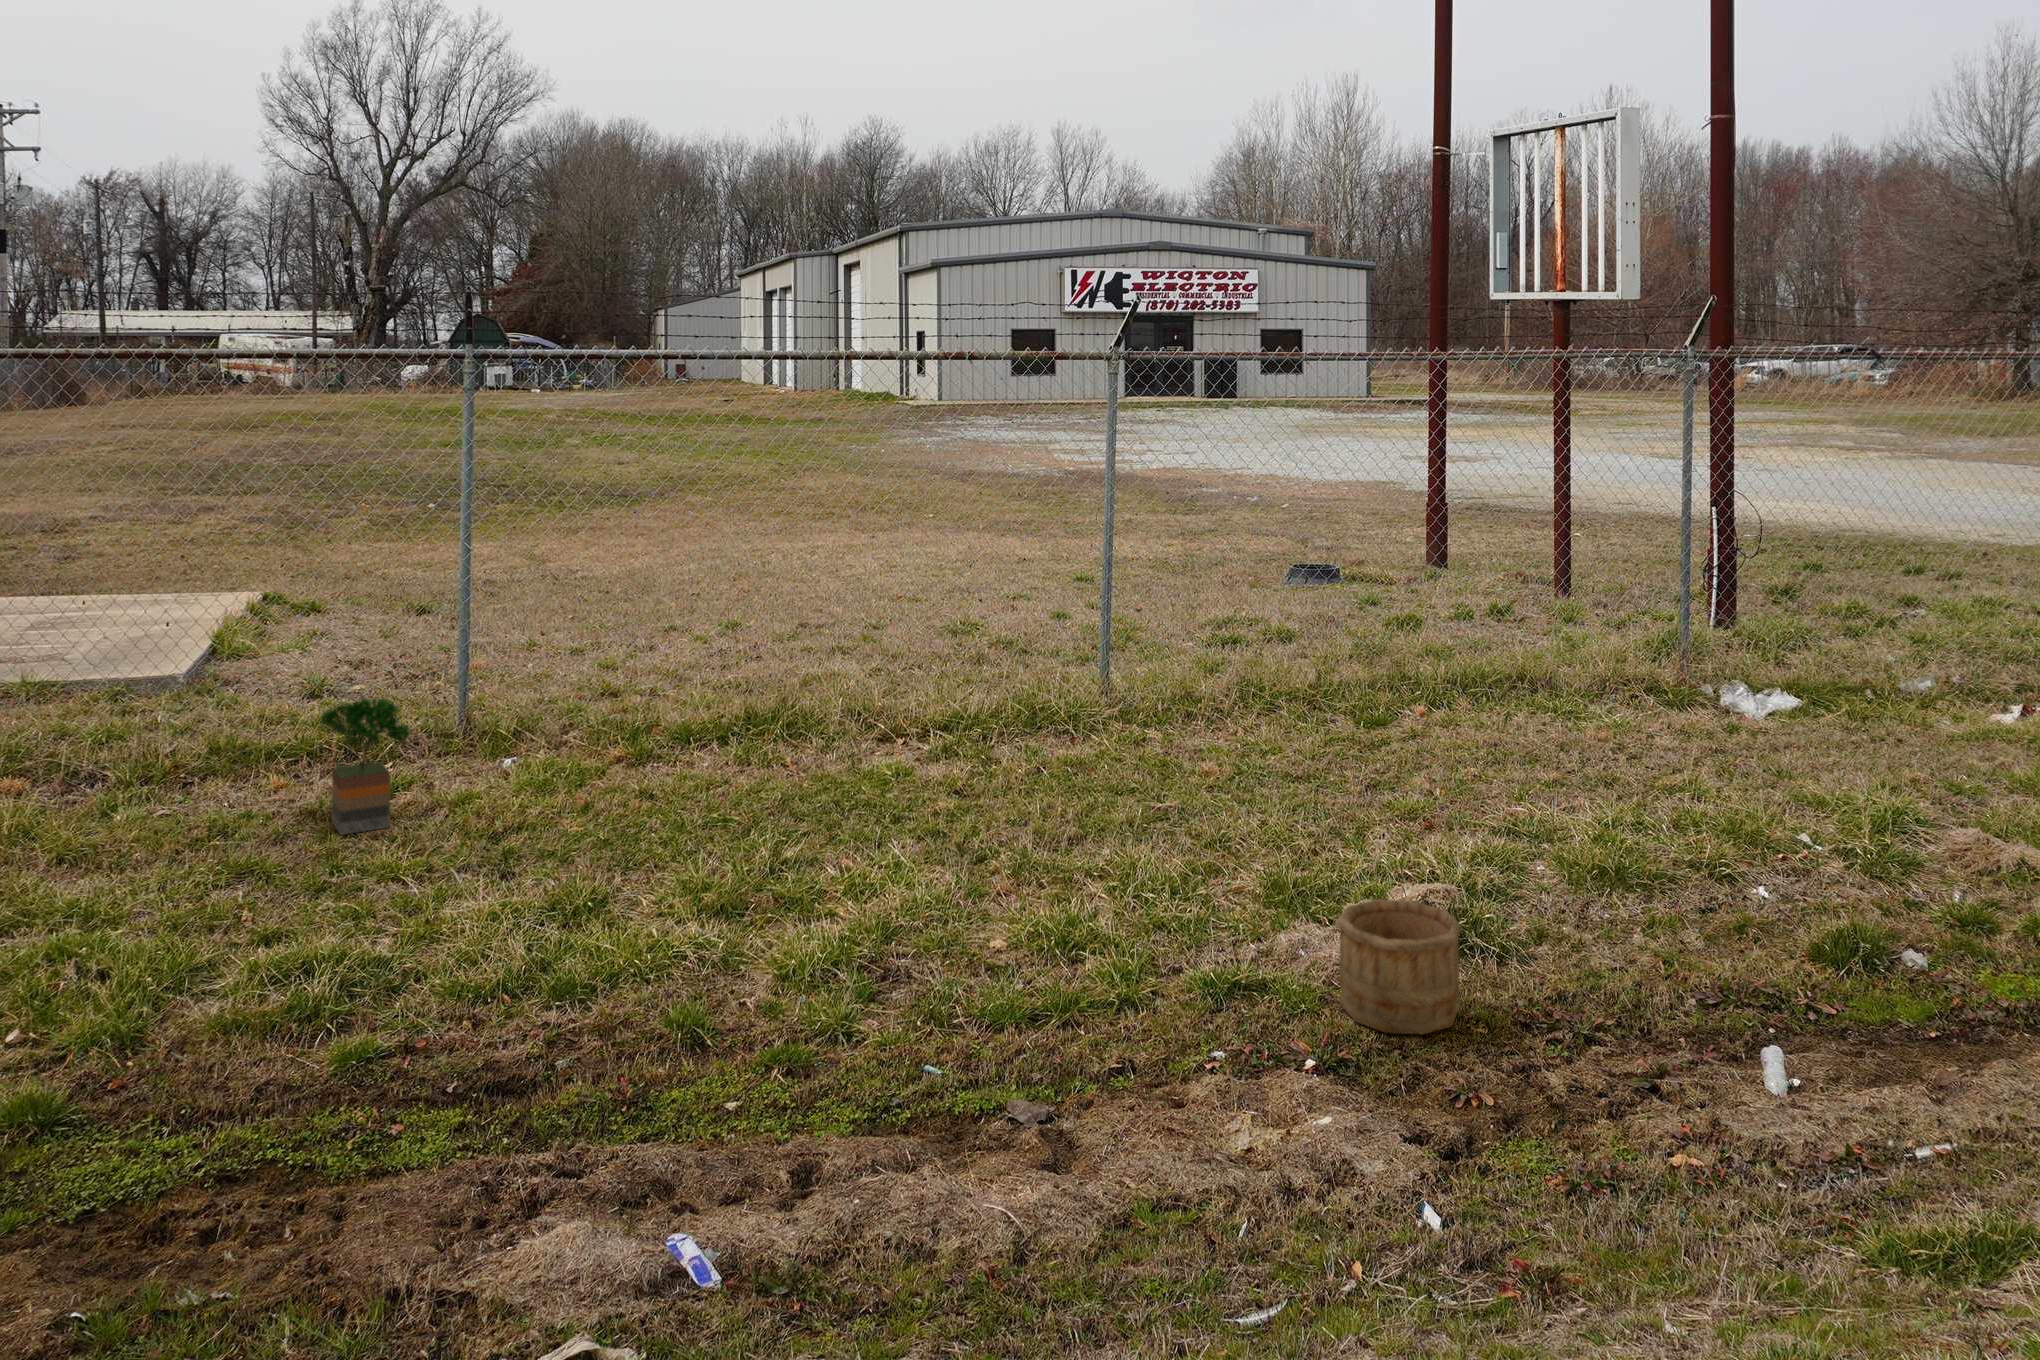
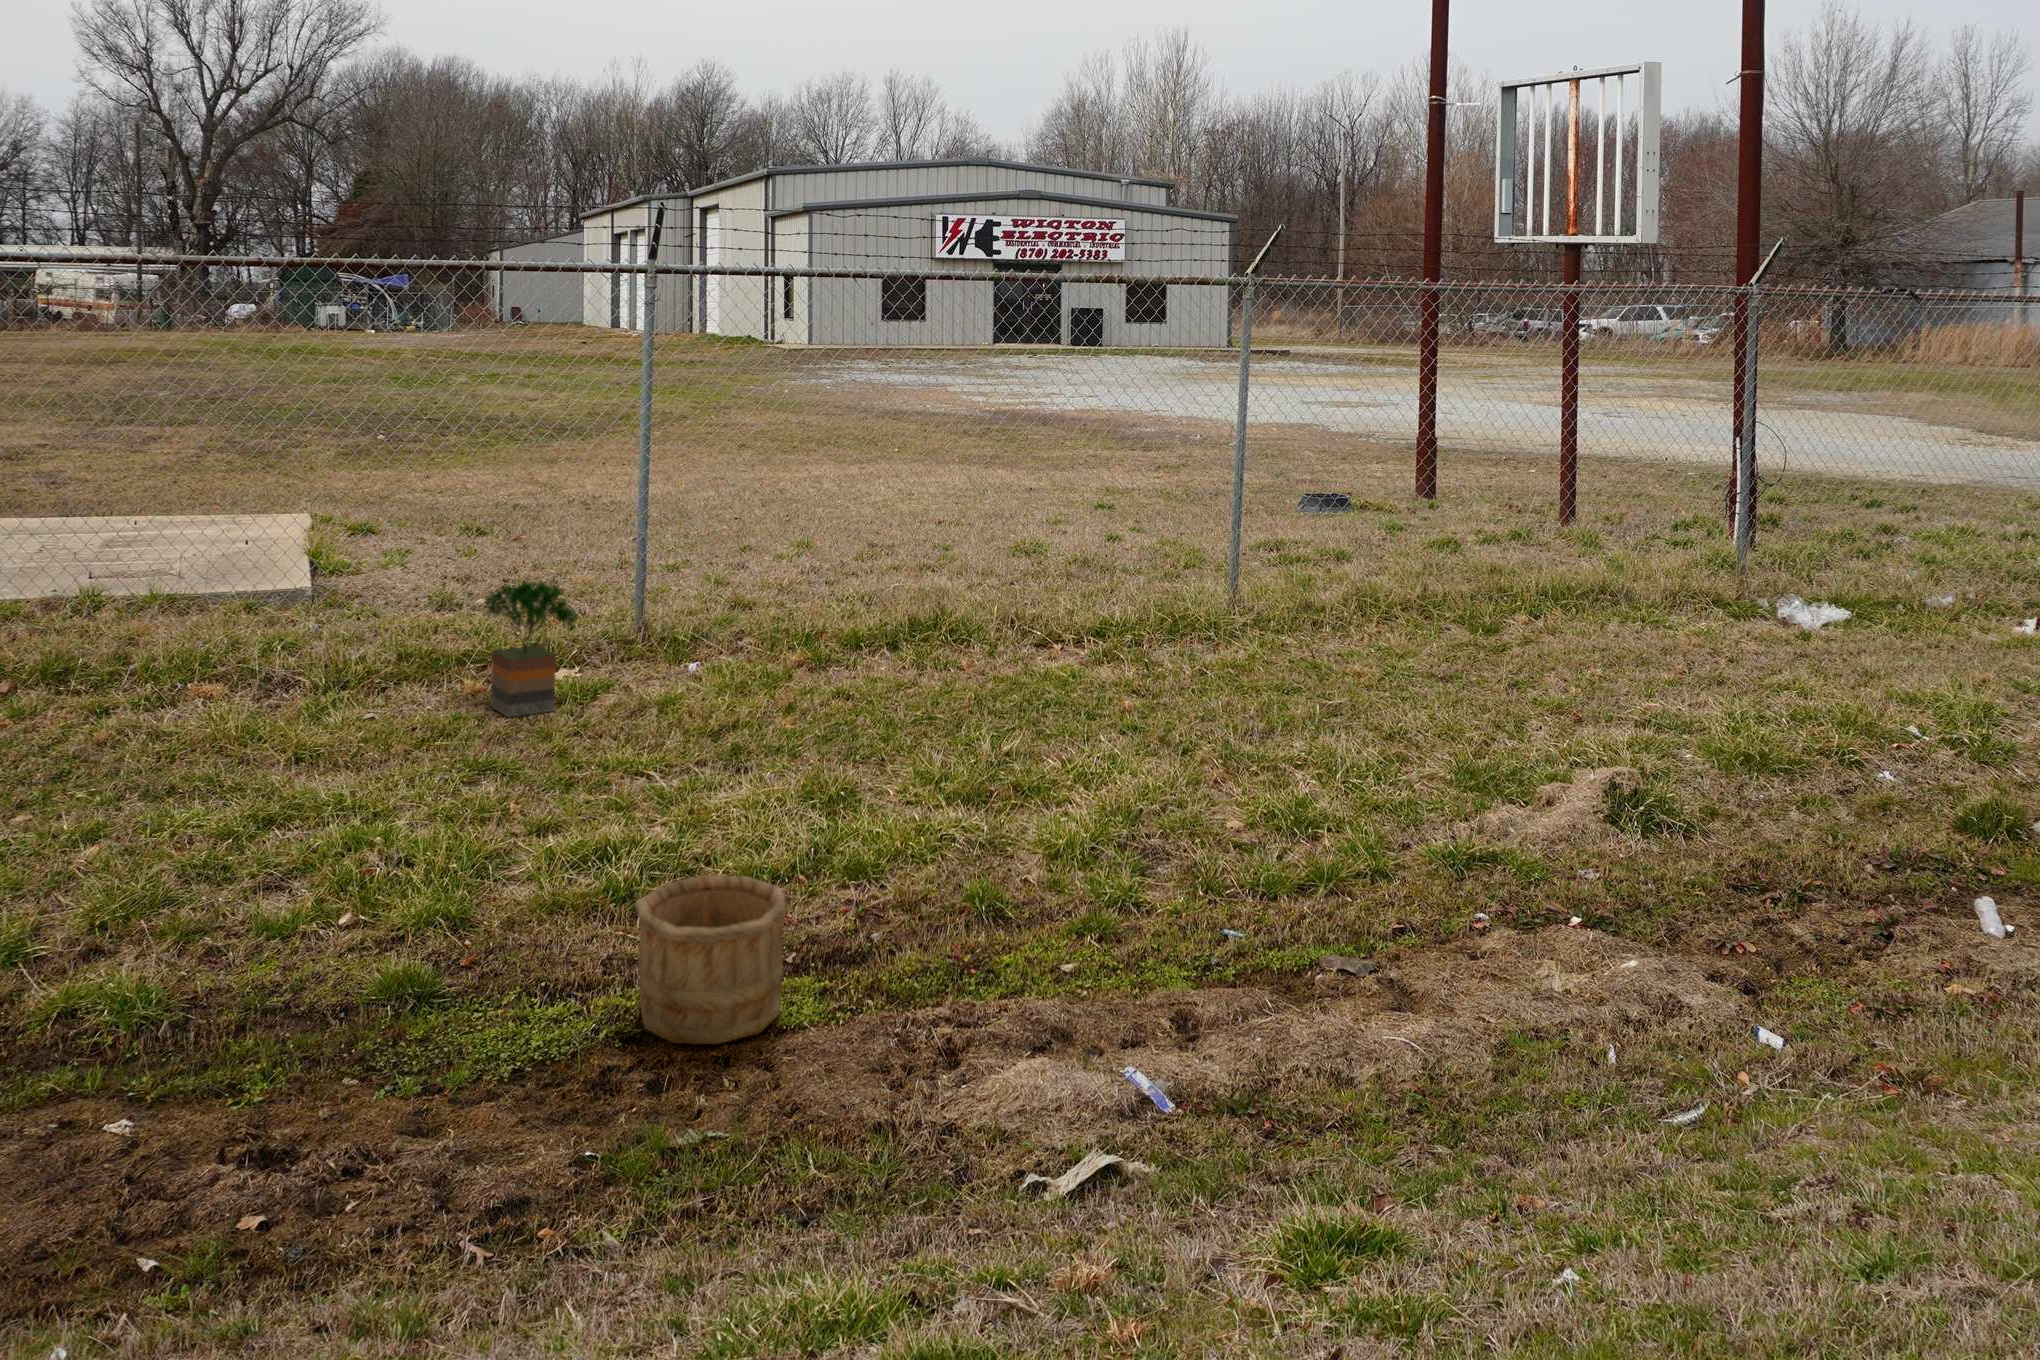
wooden bucket: present [1336,899,1462,1034] -> present [636,874,788,1044]

